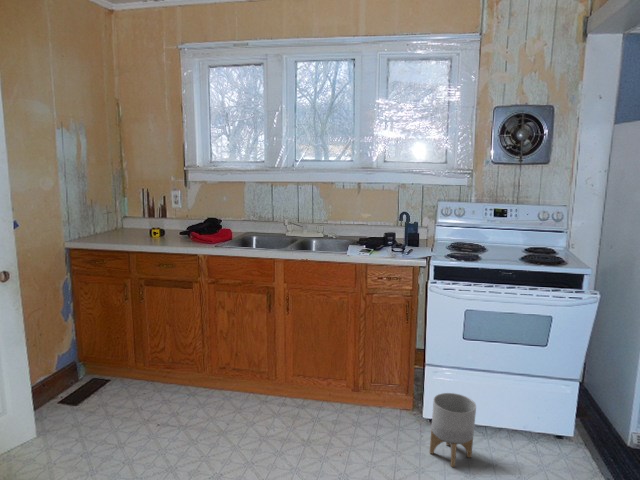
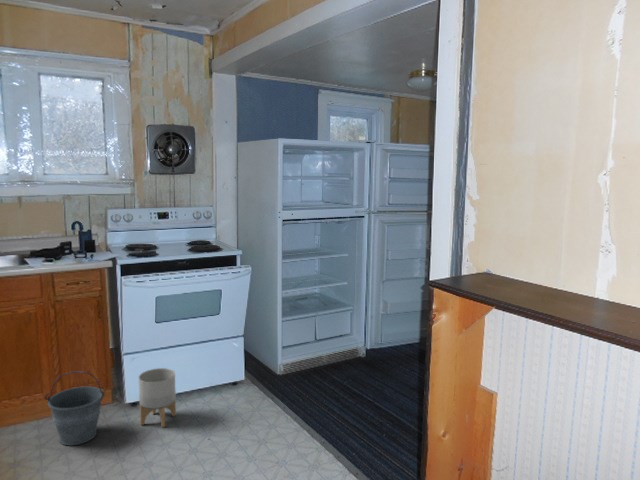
bucket: none [342,370,397,449] -> present [45,371,105,446]

